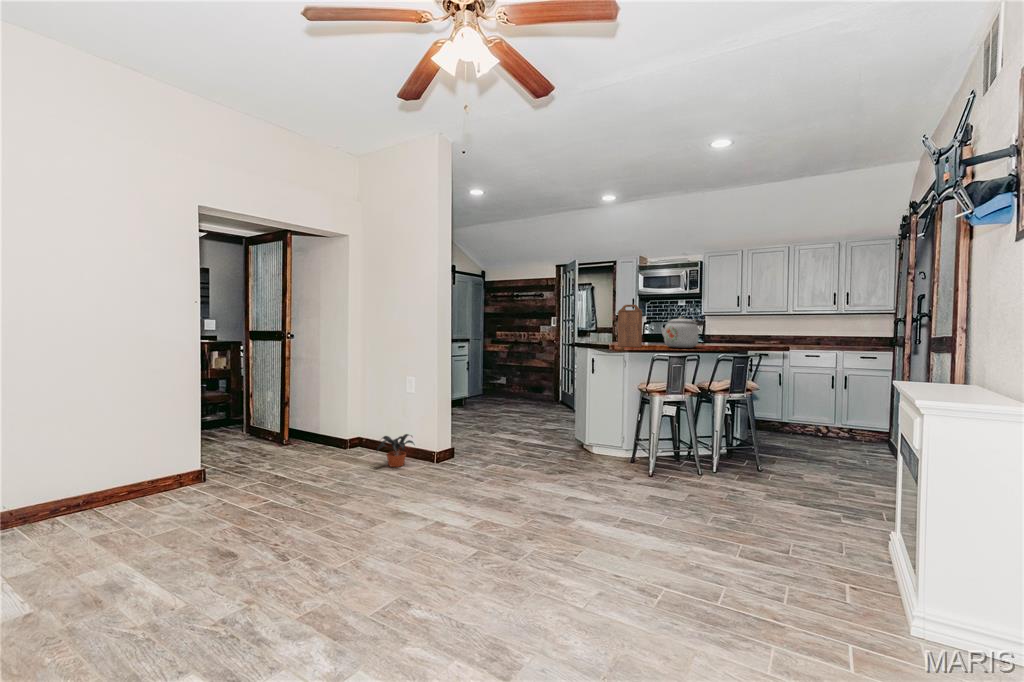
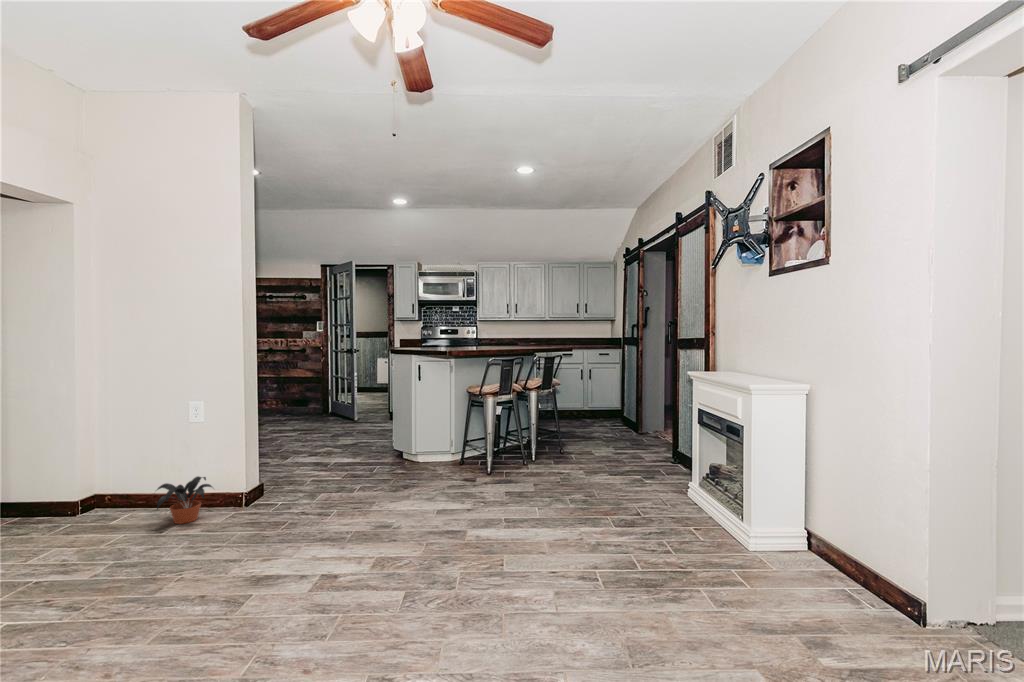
cutting board: present [618,305,642,347] -> none [450,309,475,351]
kettle: present [662,317,704,348] -> none [490,321,528,350]

